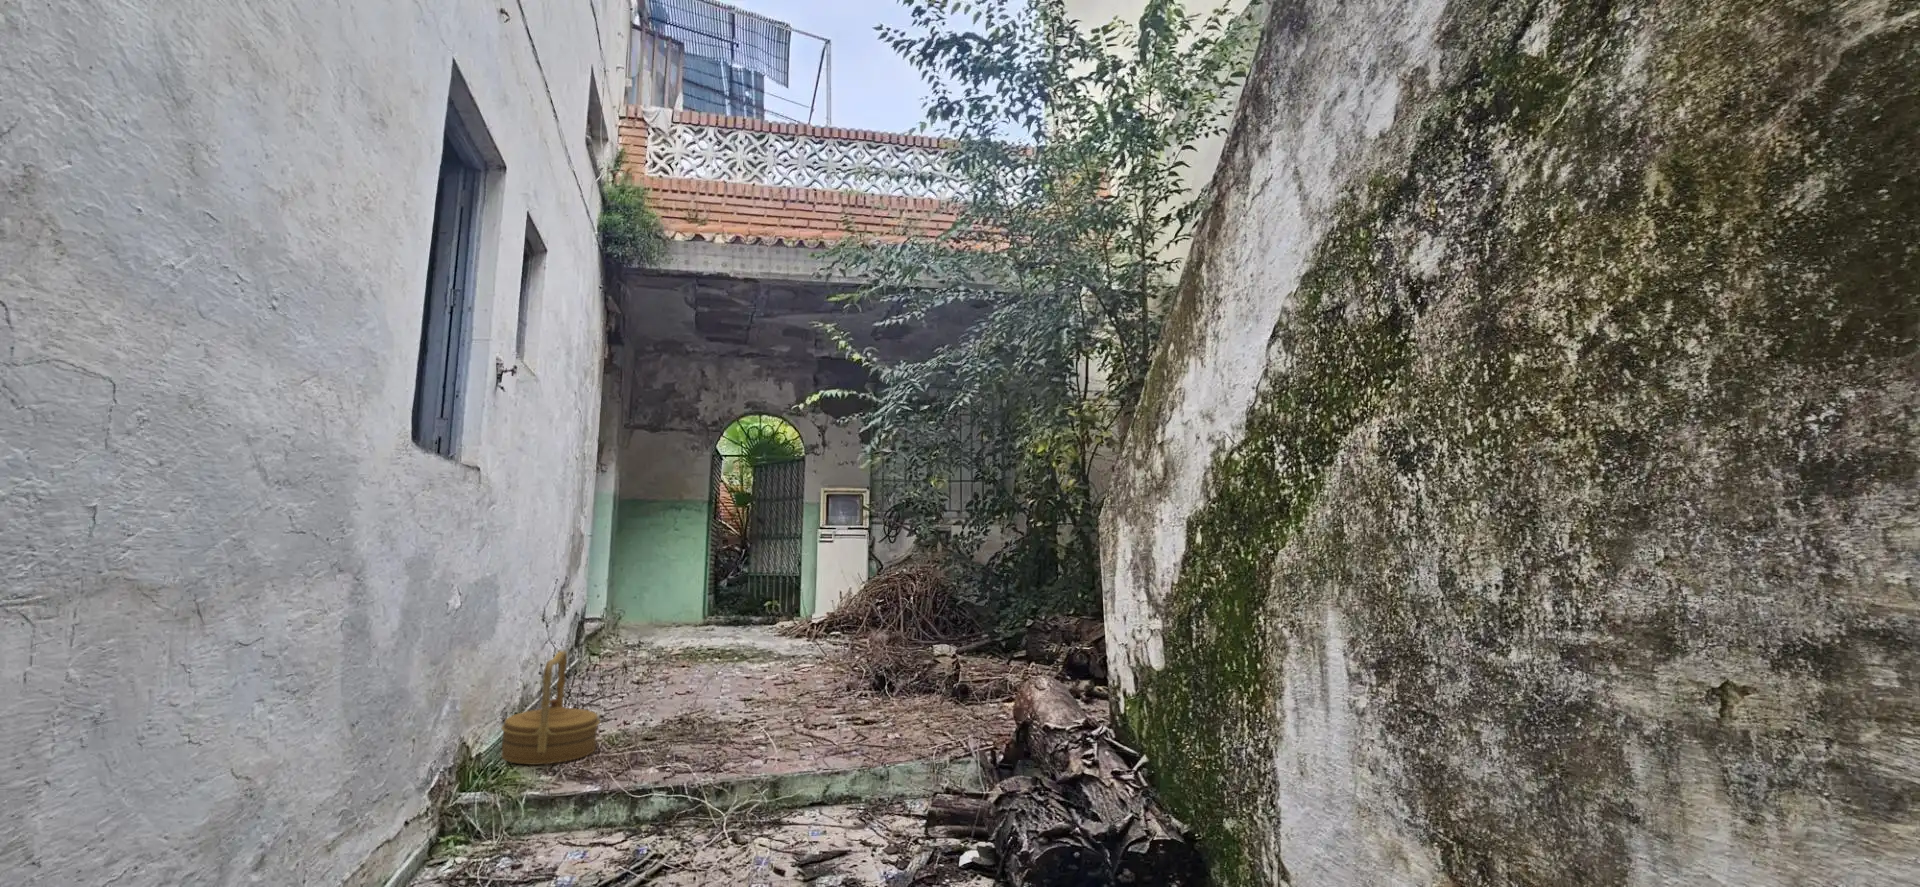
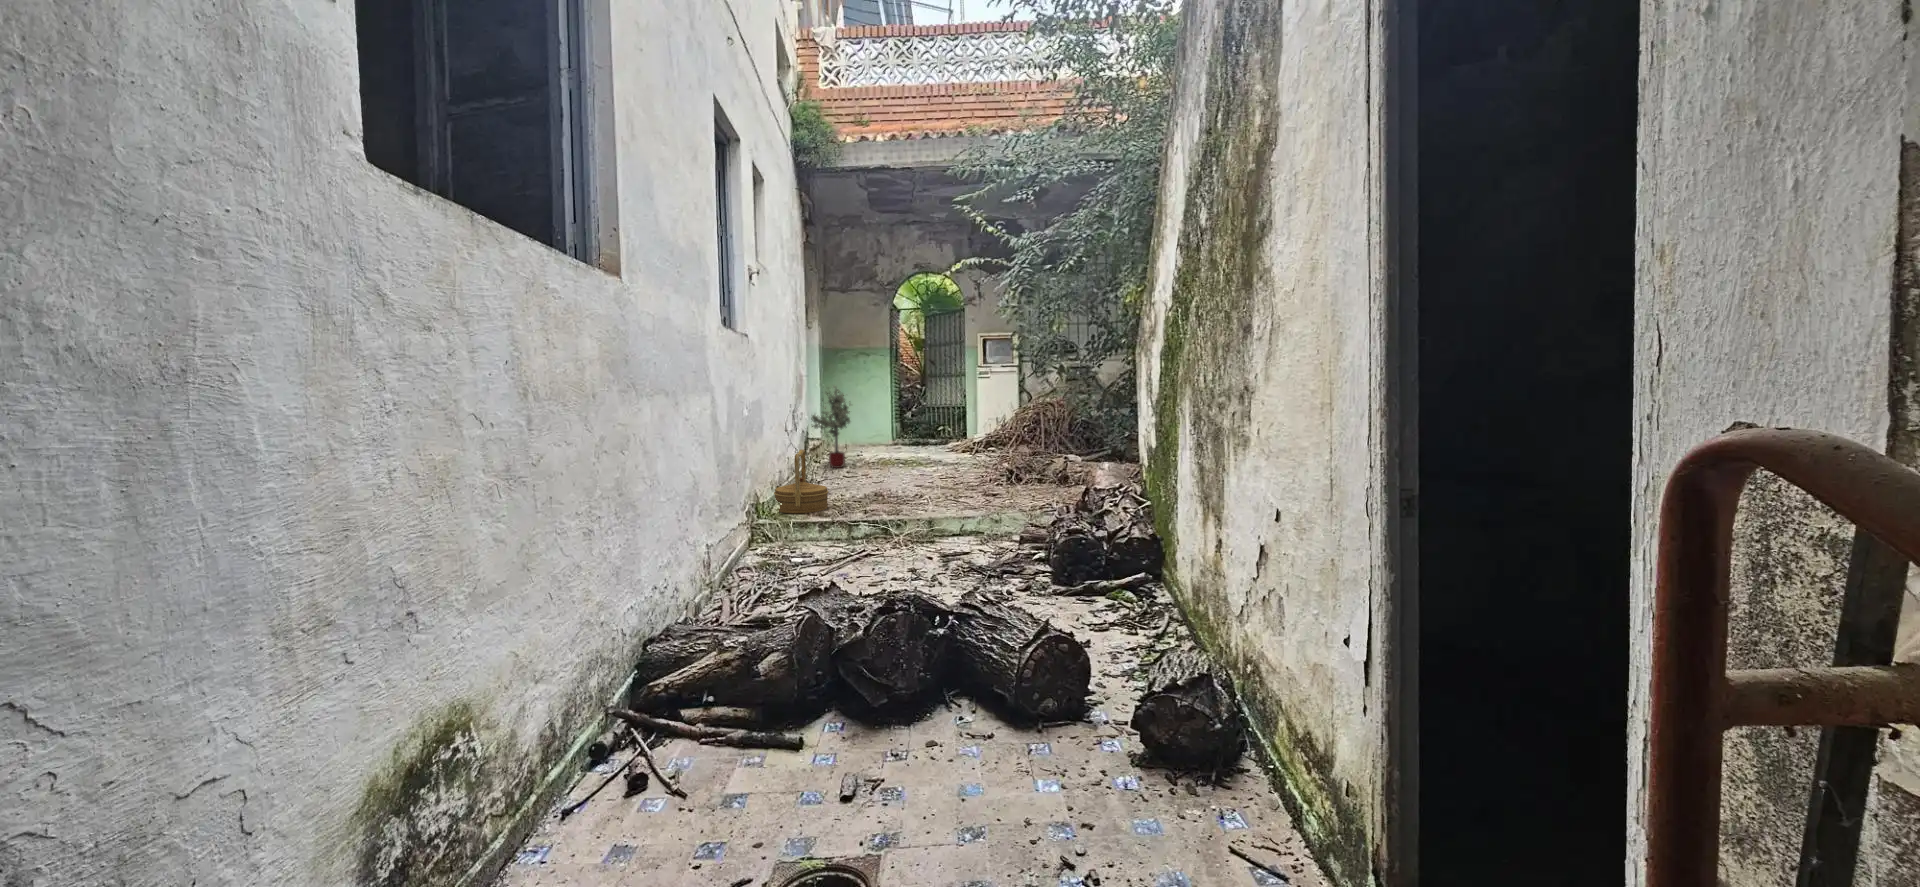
potted tree: none [587,546,653,665] -> present [811,386,851,468]

